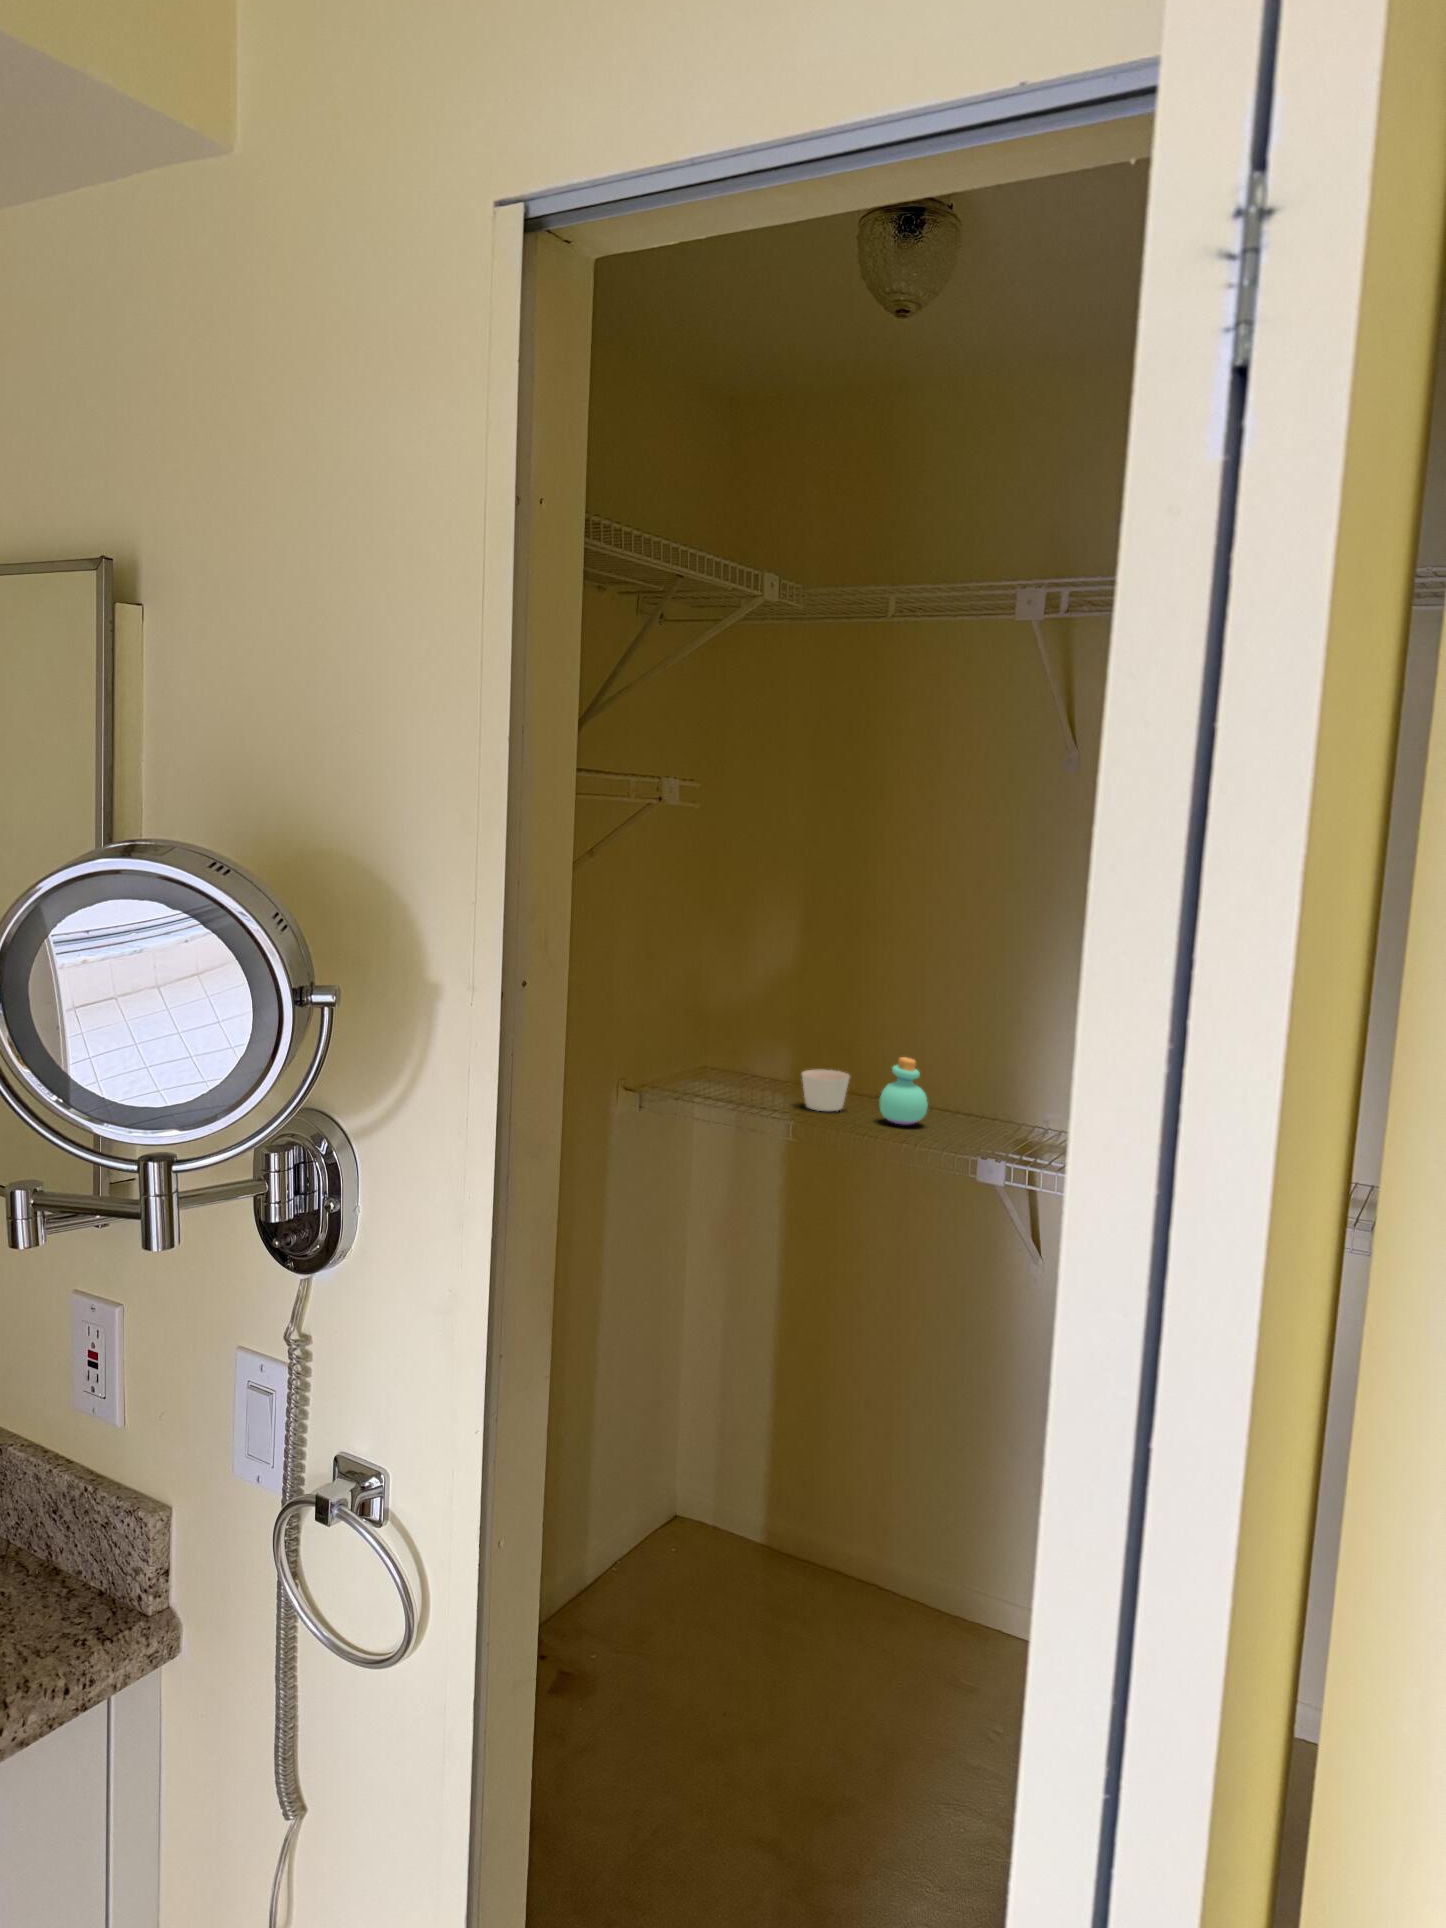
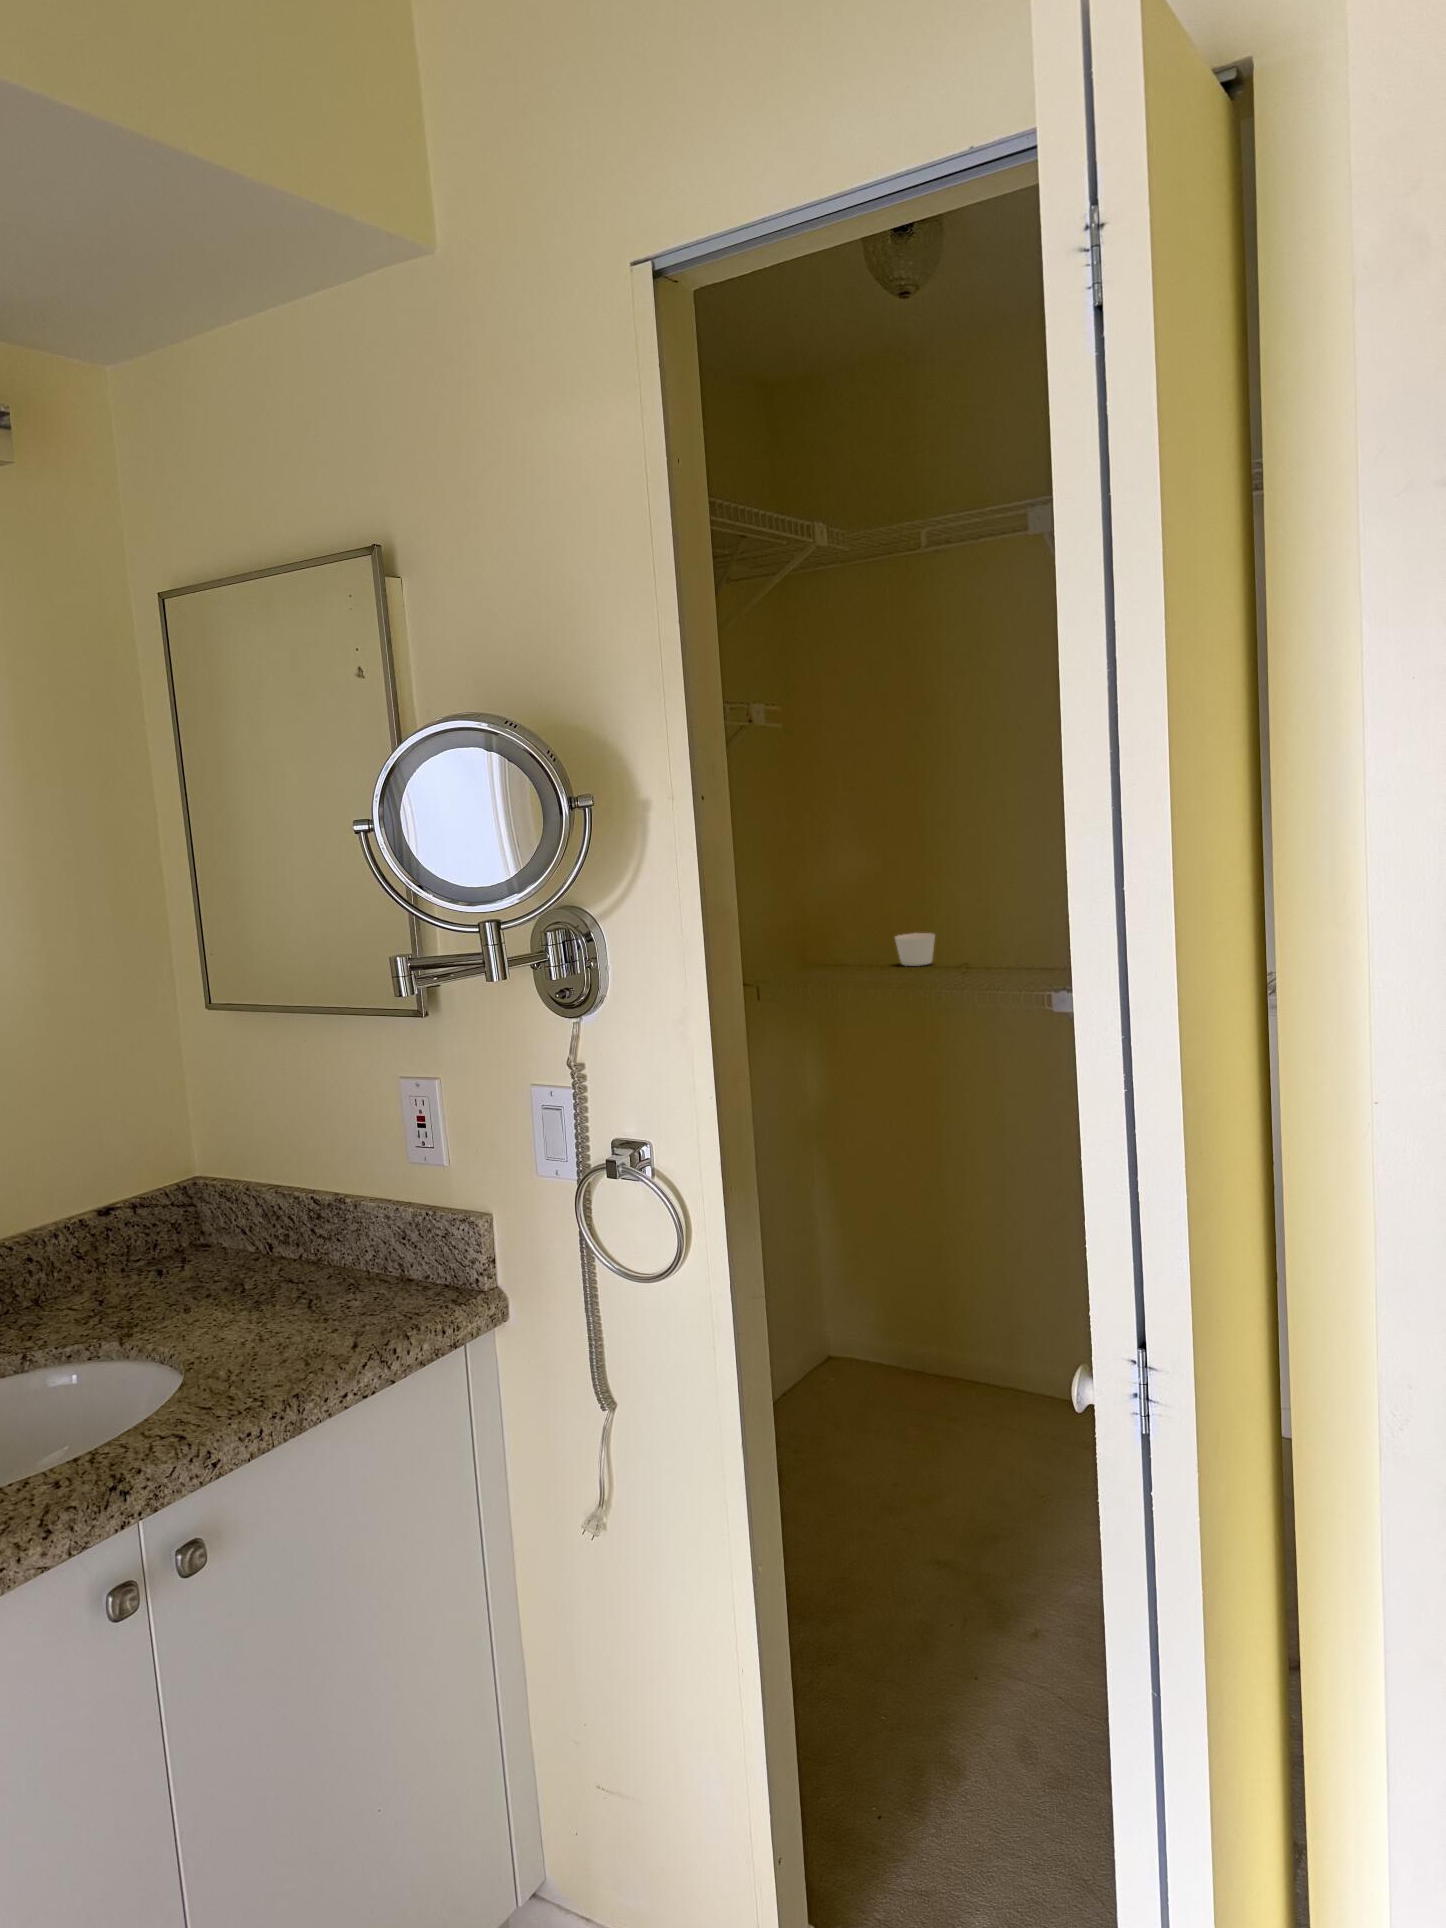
perfume bottle: present [880,1057,928,1125] -> none [962,911,1003,967]

